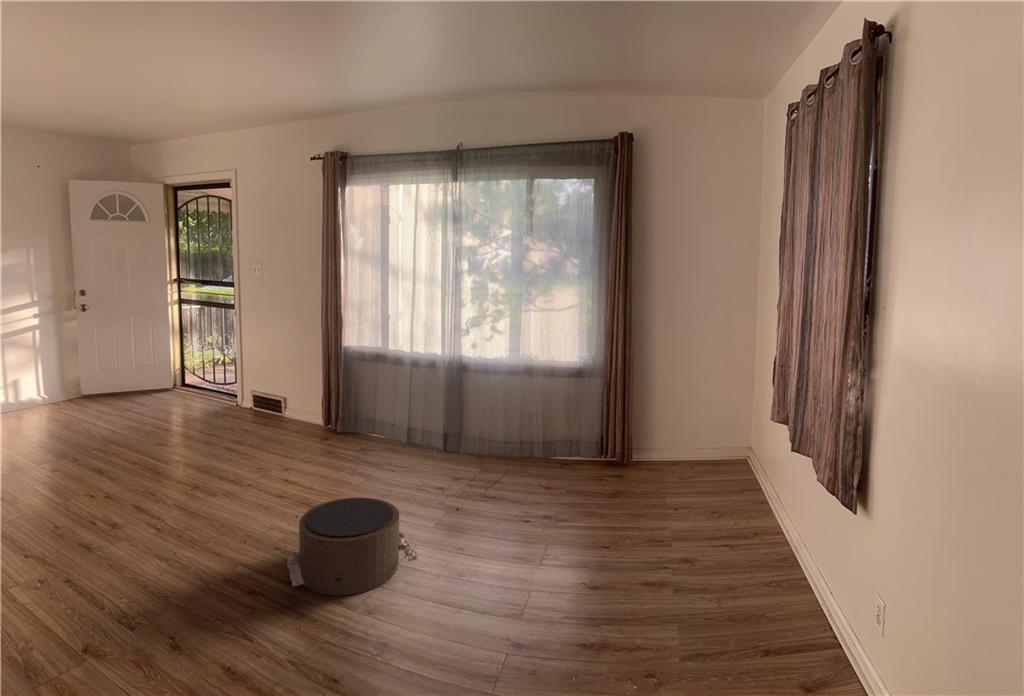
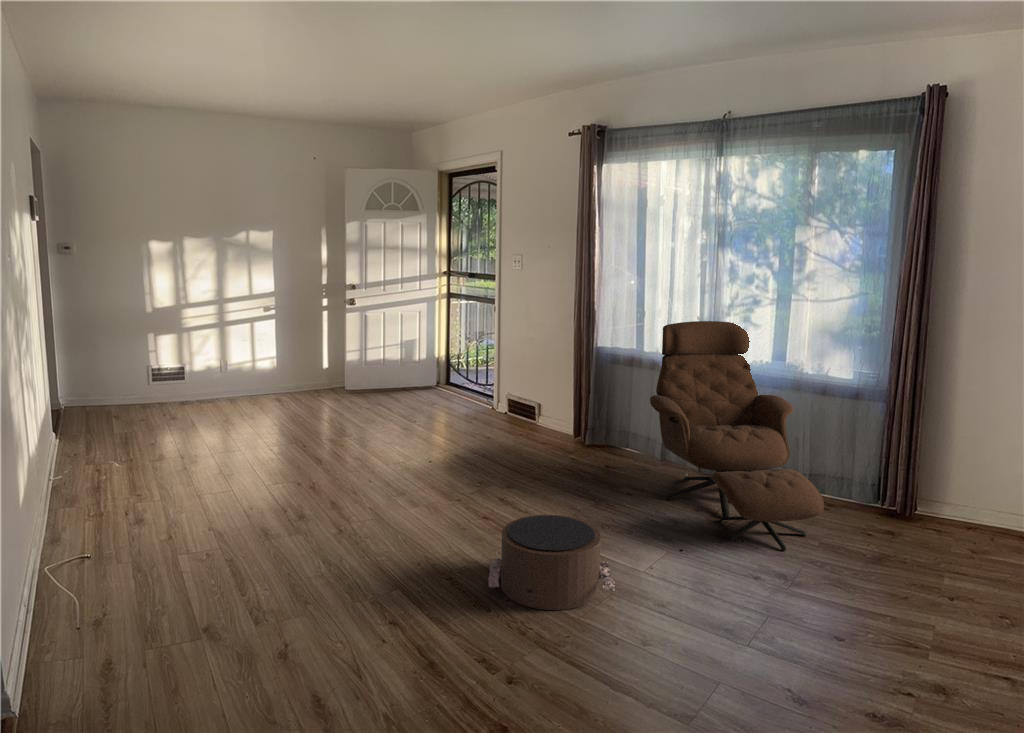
lounge chair: none [404,318,548,493] -> present [650,321,824,551]

